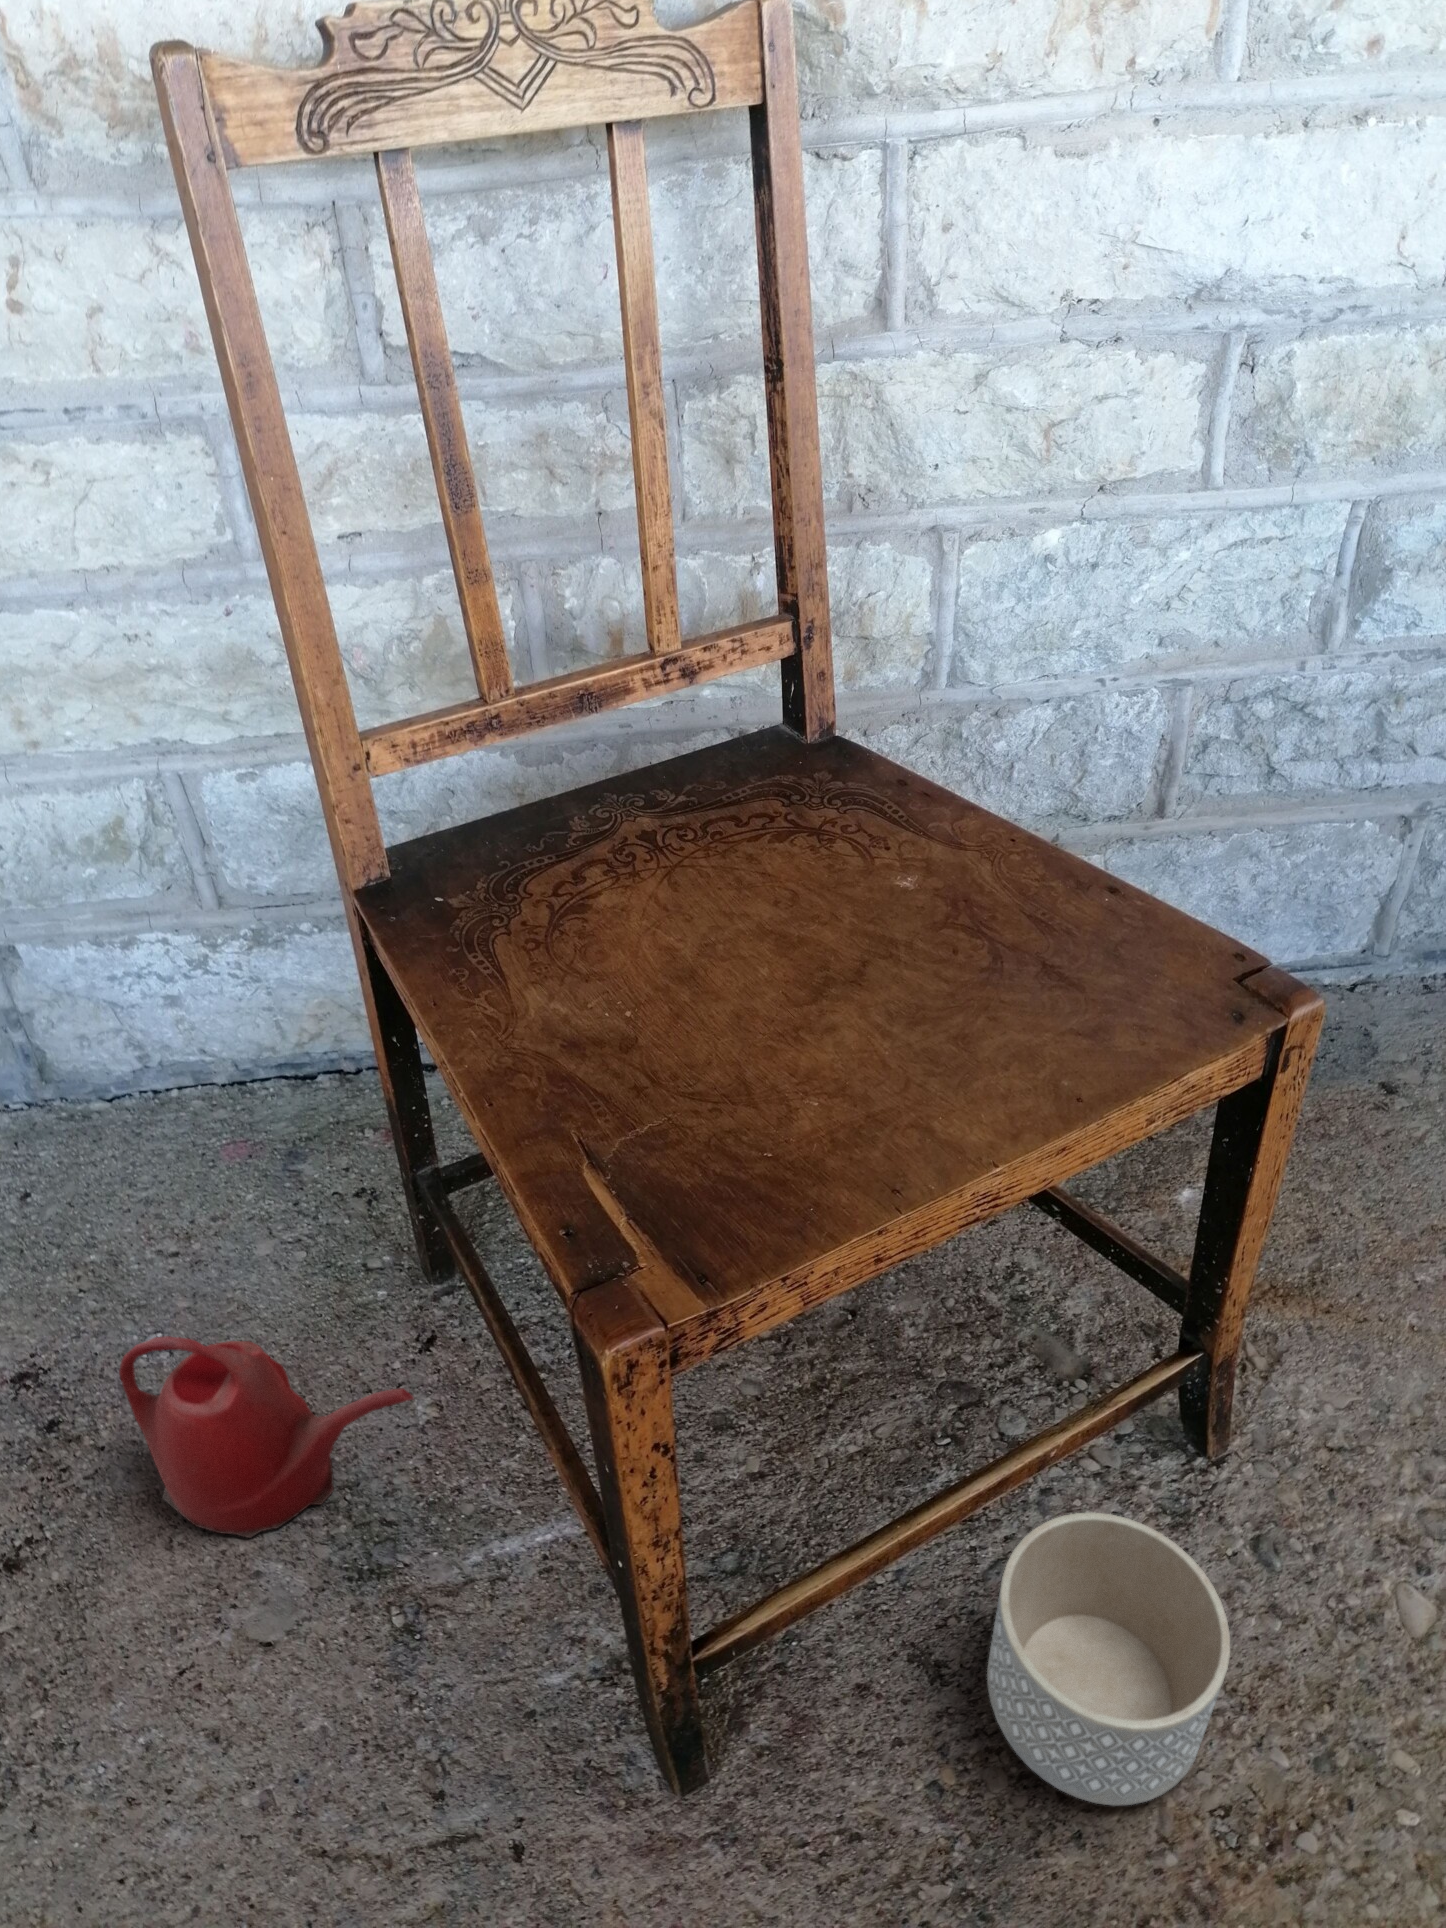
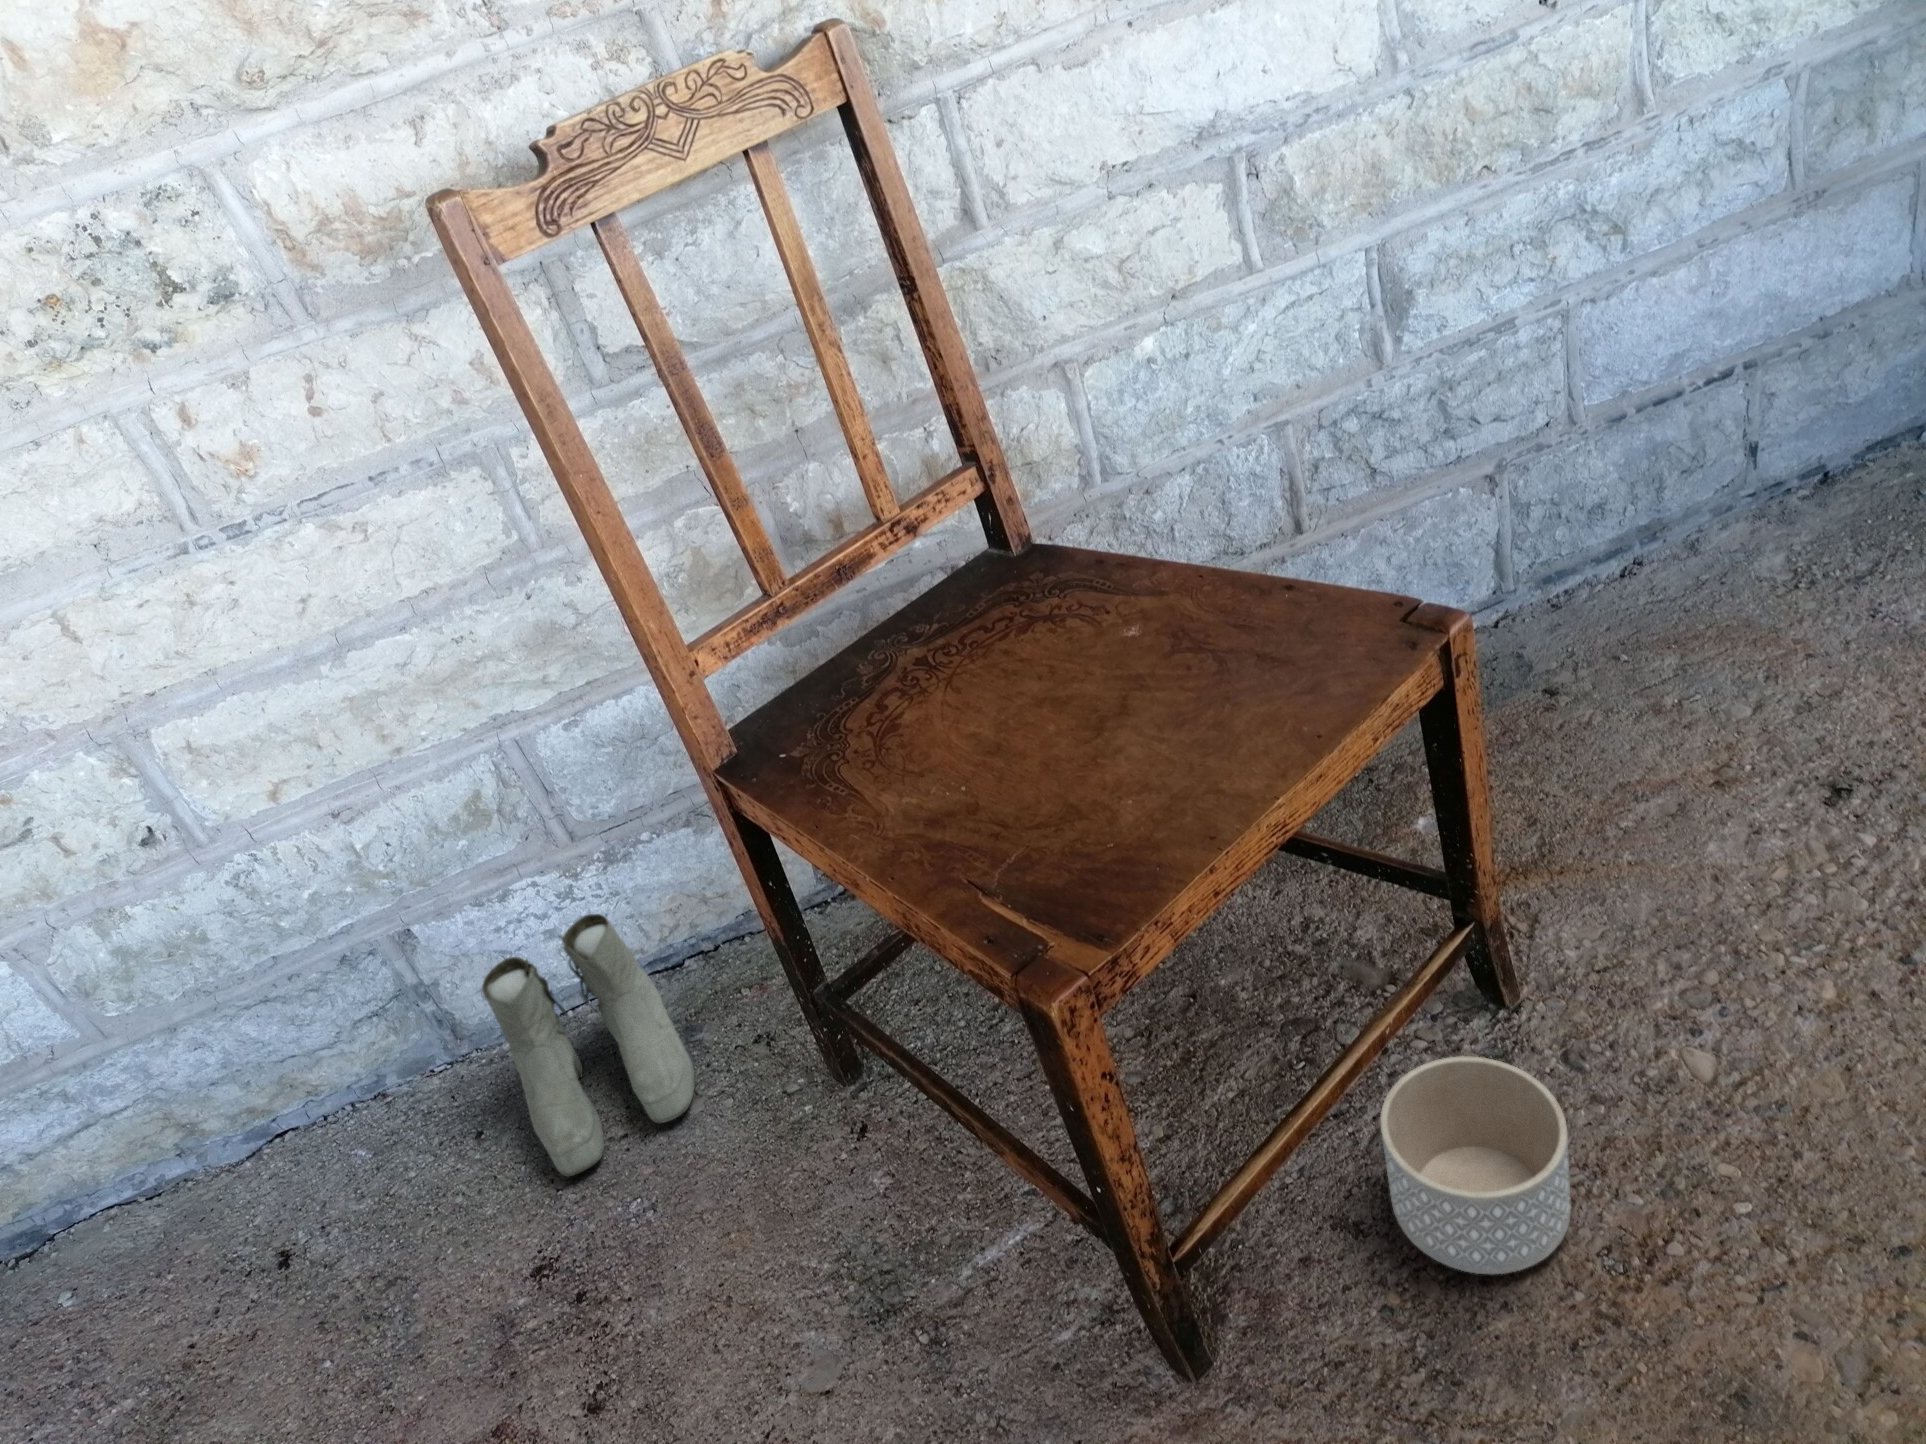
boots: none [61,995,281,1281] -> present [482,914,695,1177]
watering can: present [119,1336,414,1538] -> none [637,1149,884,1327]

